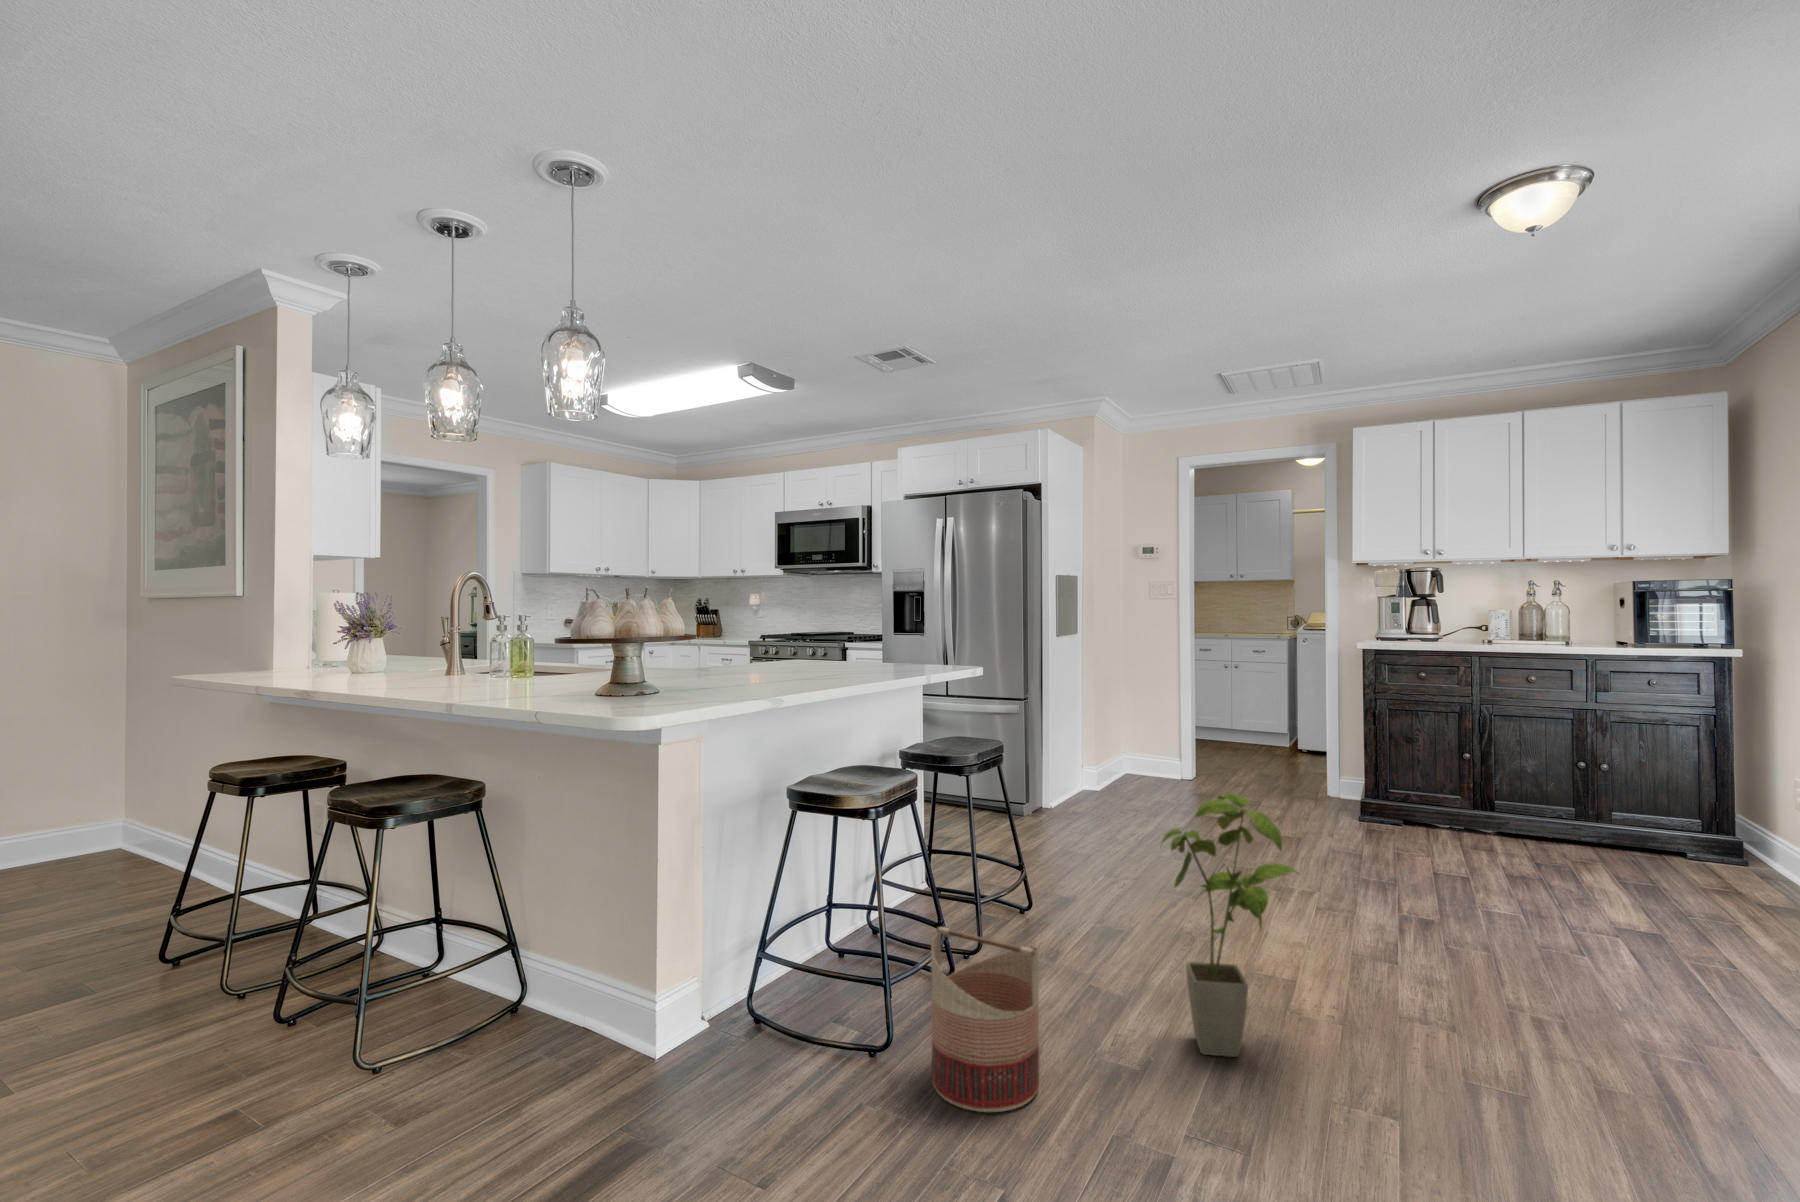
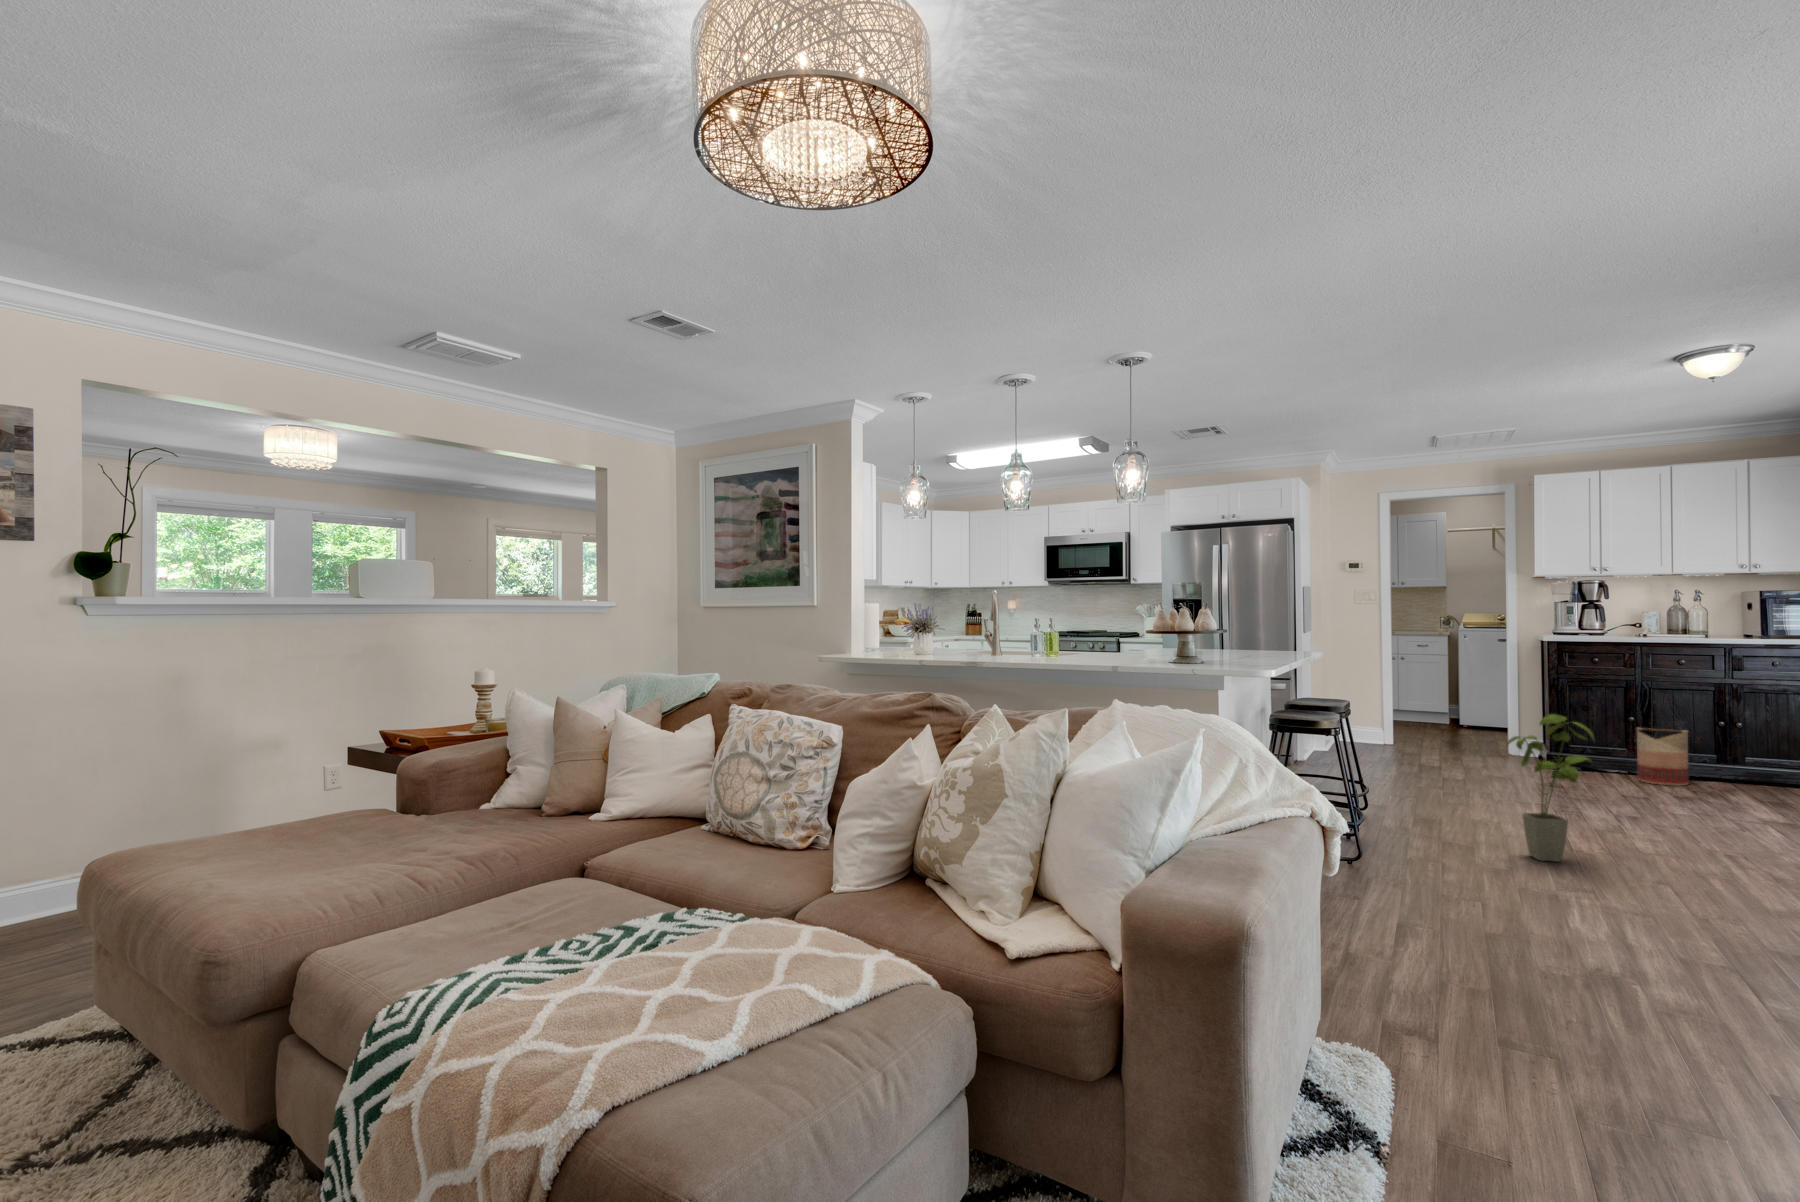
basket: present [931,927,1039,1112] -> present [1637,728,1689,786]

